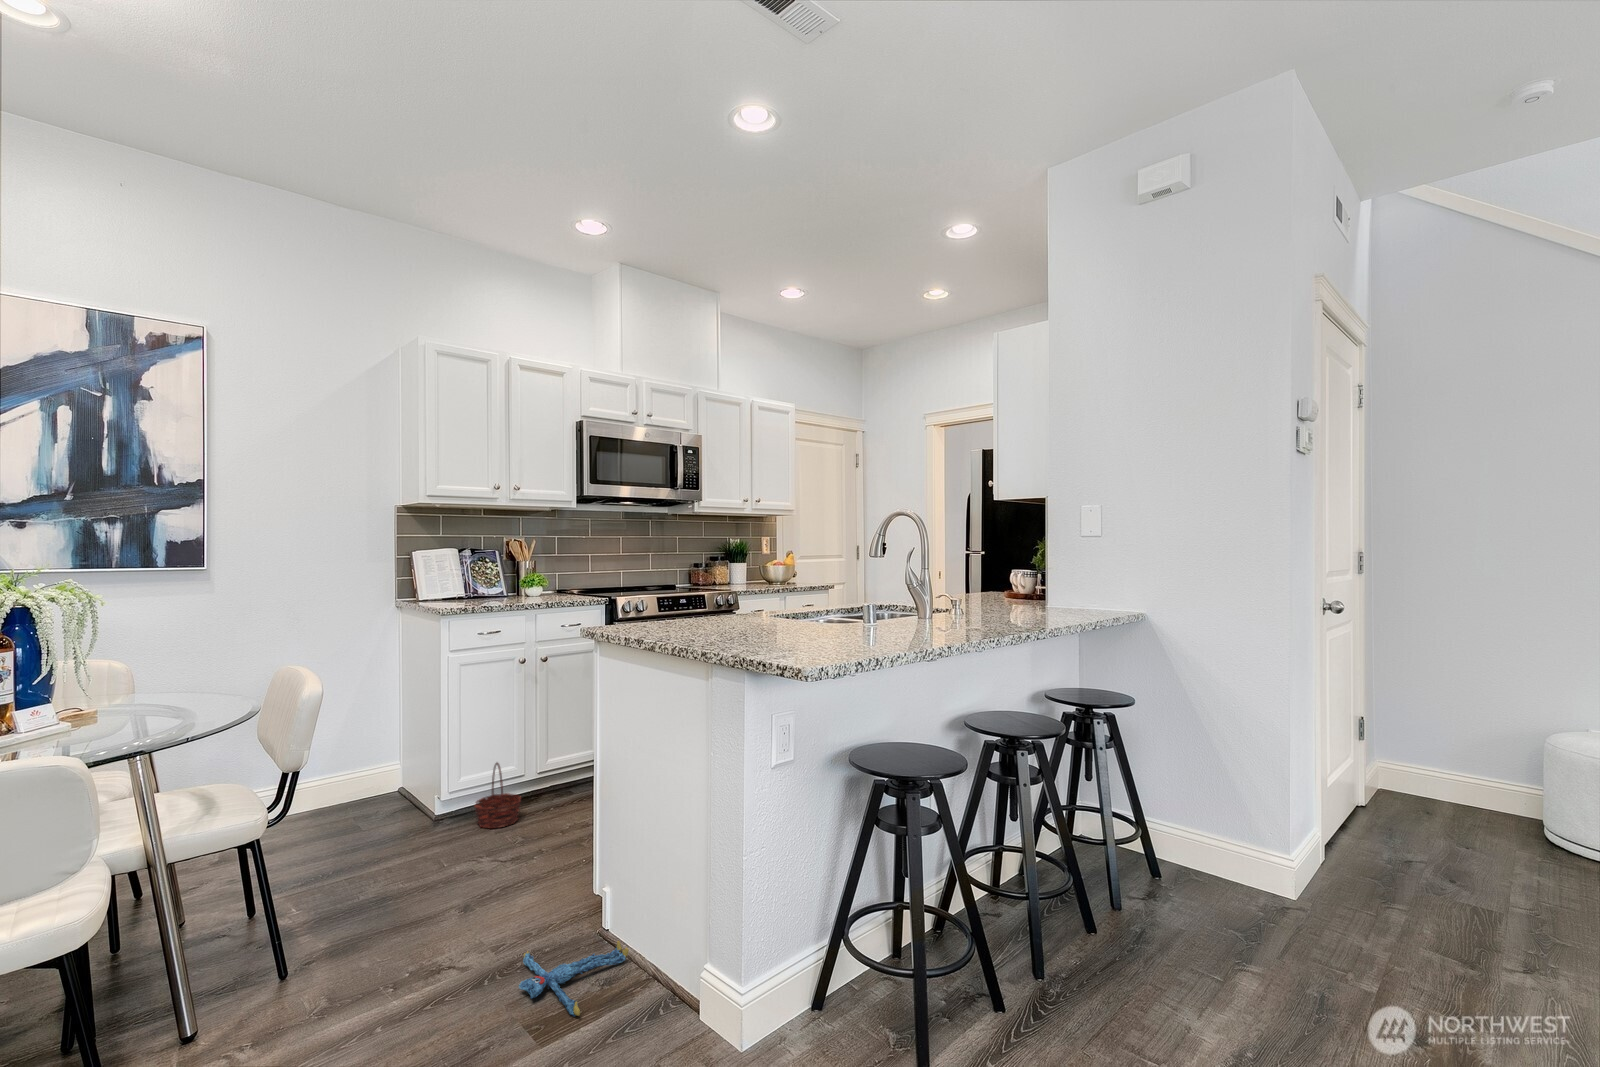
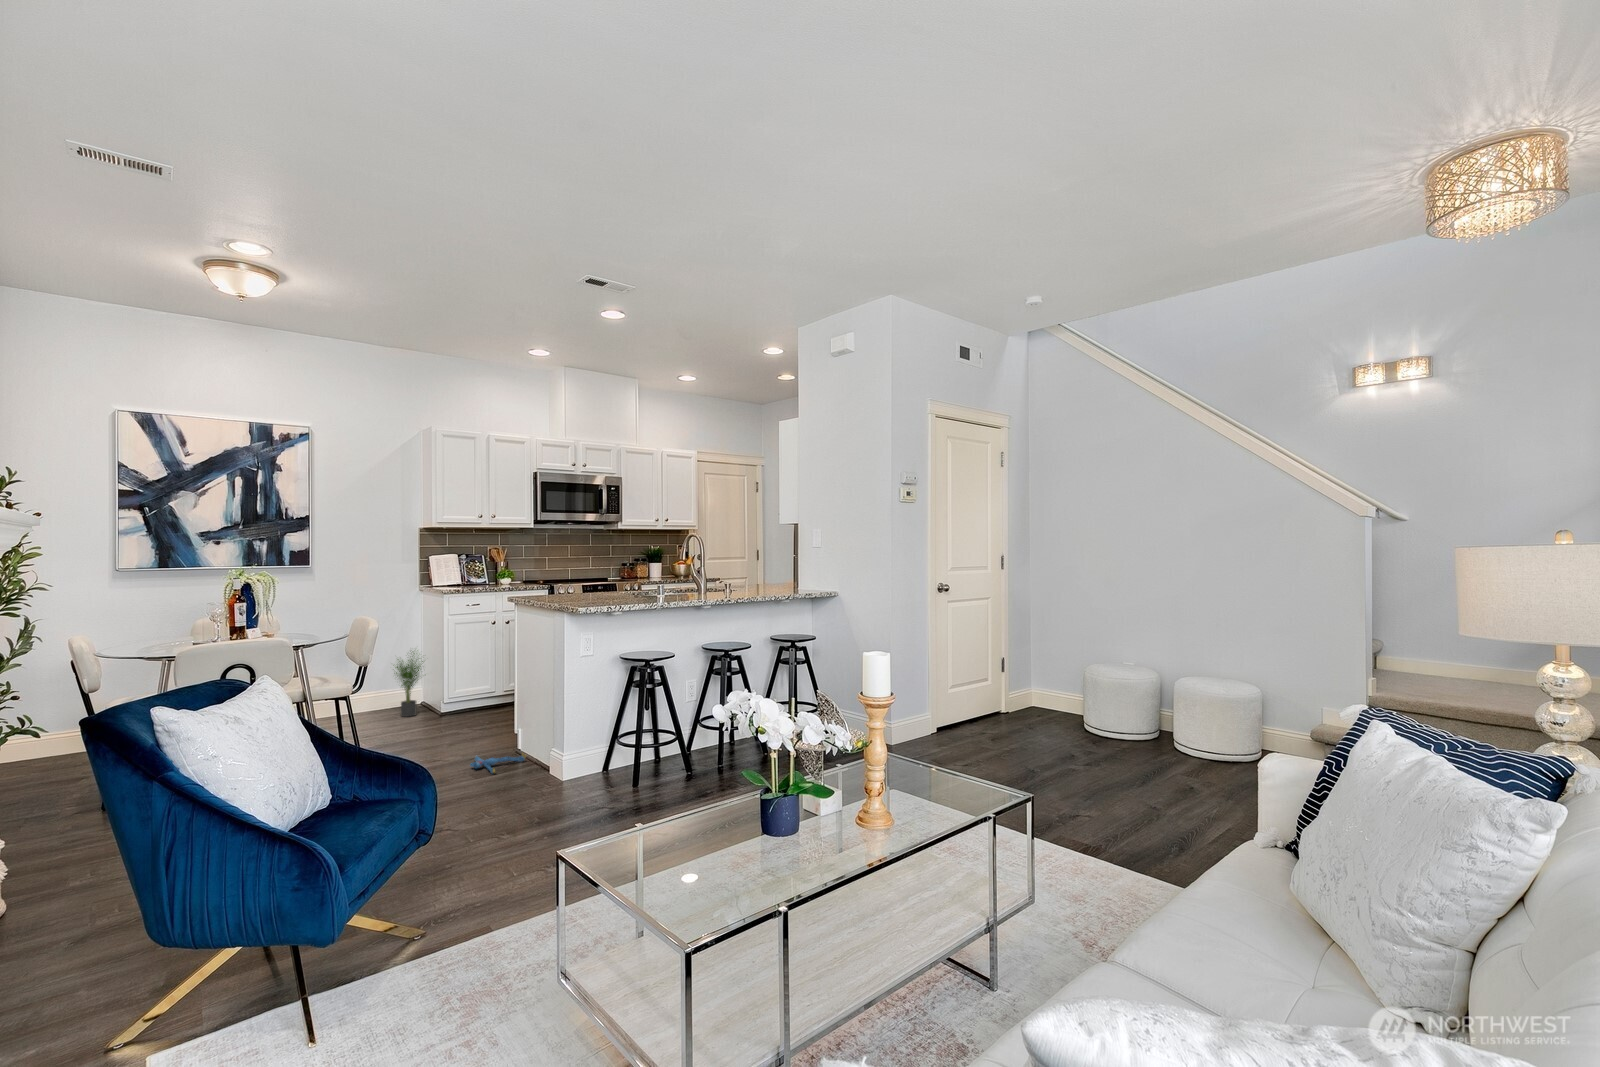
potted plant: none [340,701,421,824] -> present [395,651,423,717]
basket: present [475,763,521,828] -> none [464,682,492,719]

